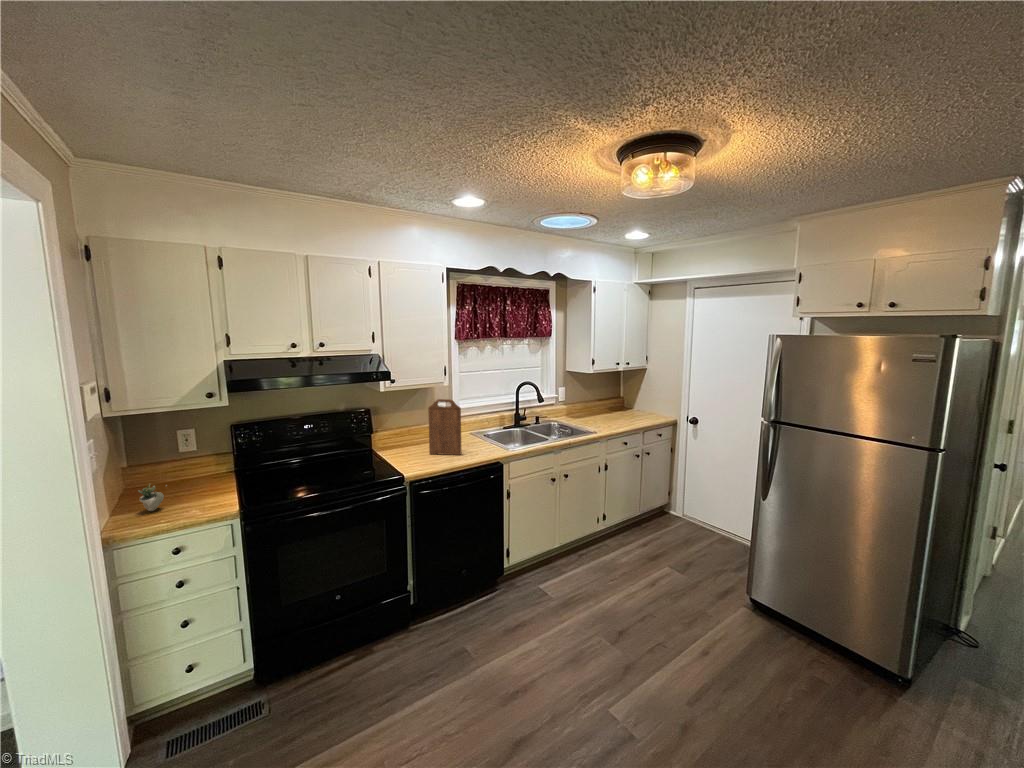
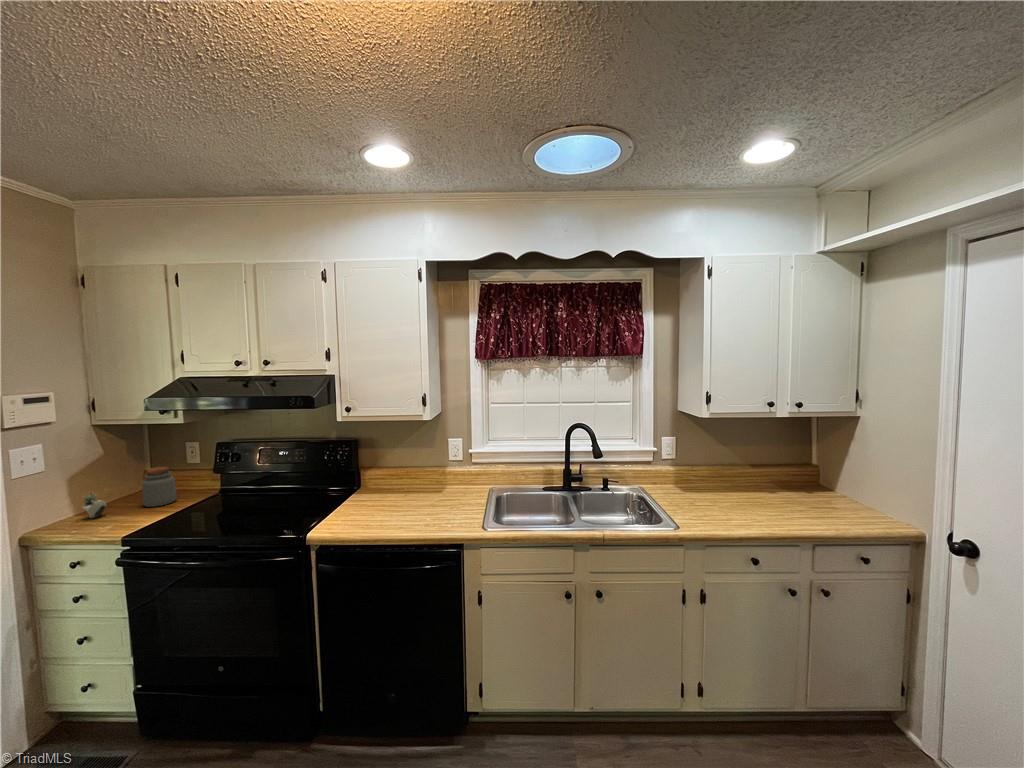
cutting board: present [428,399,461,455] -> none [383,438,412,520]
jar: none [175,453,211,494] -> present [142,467,177,507]

